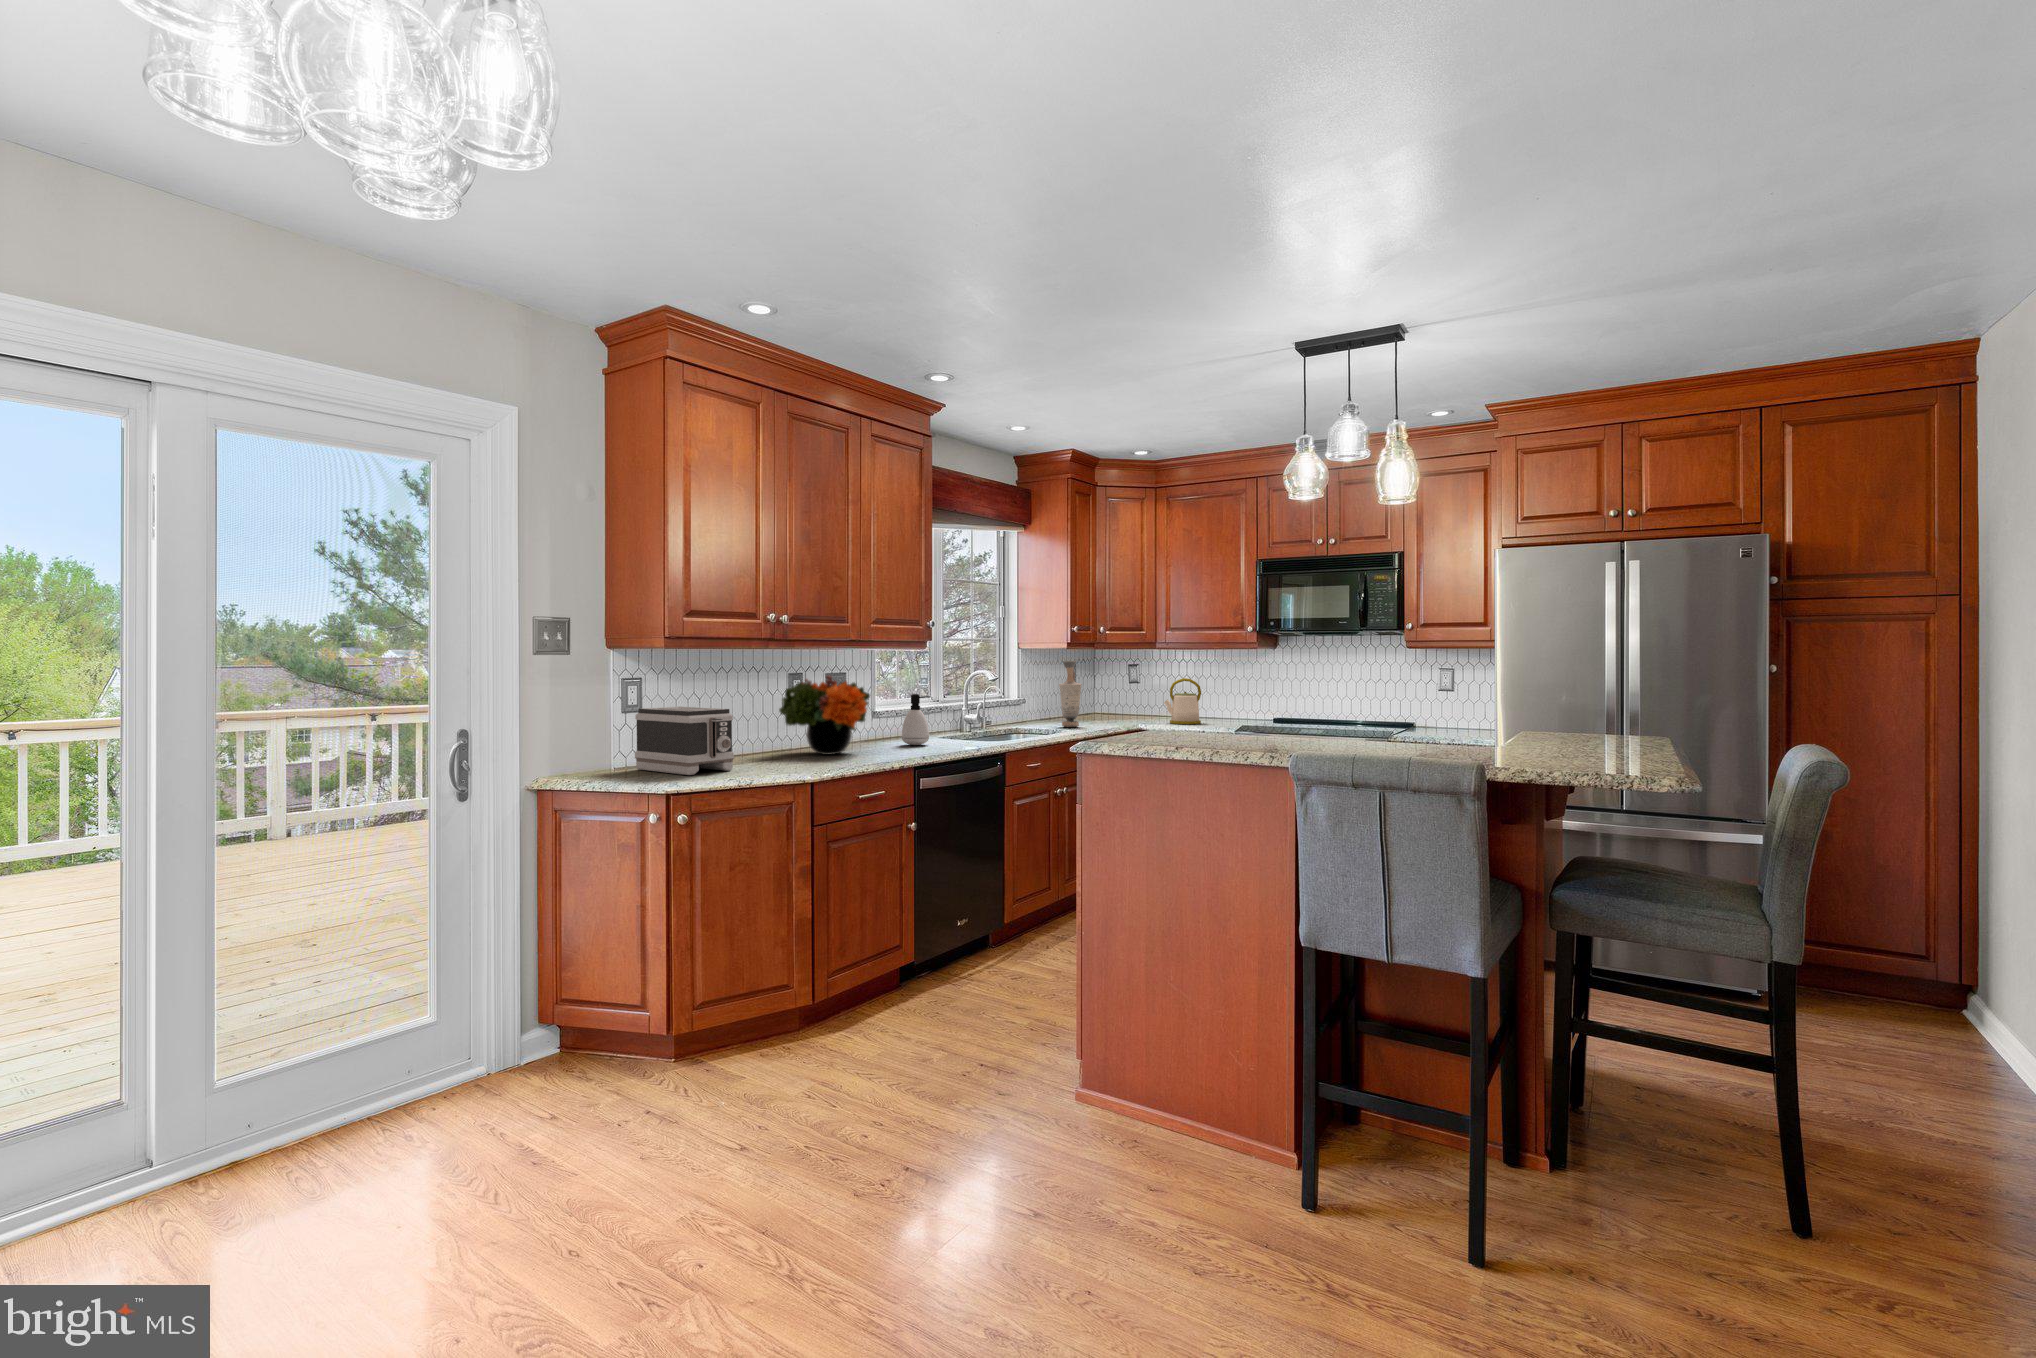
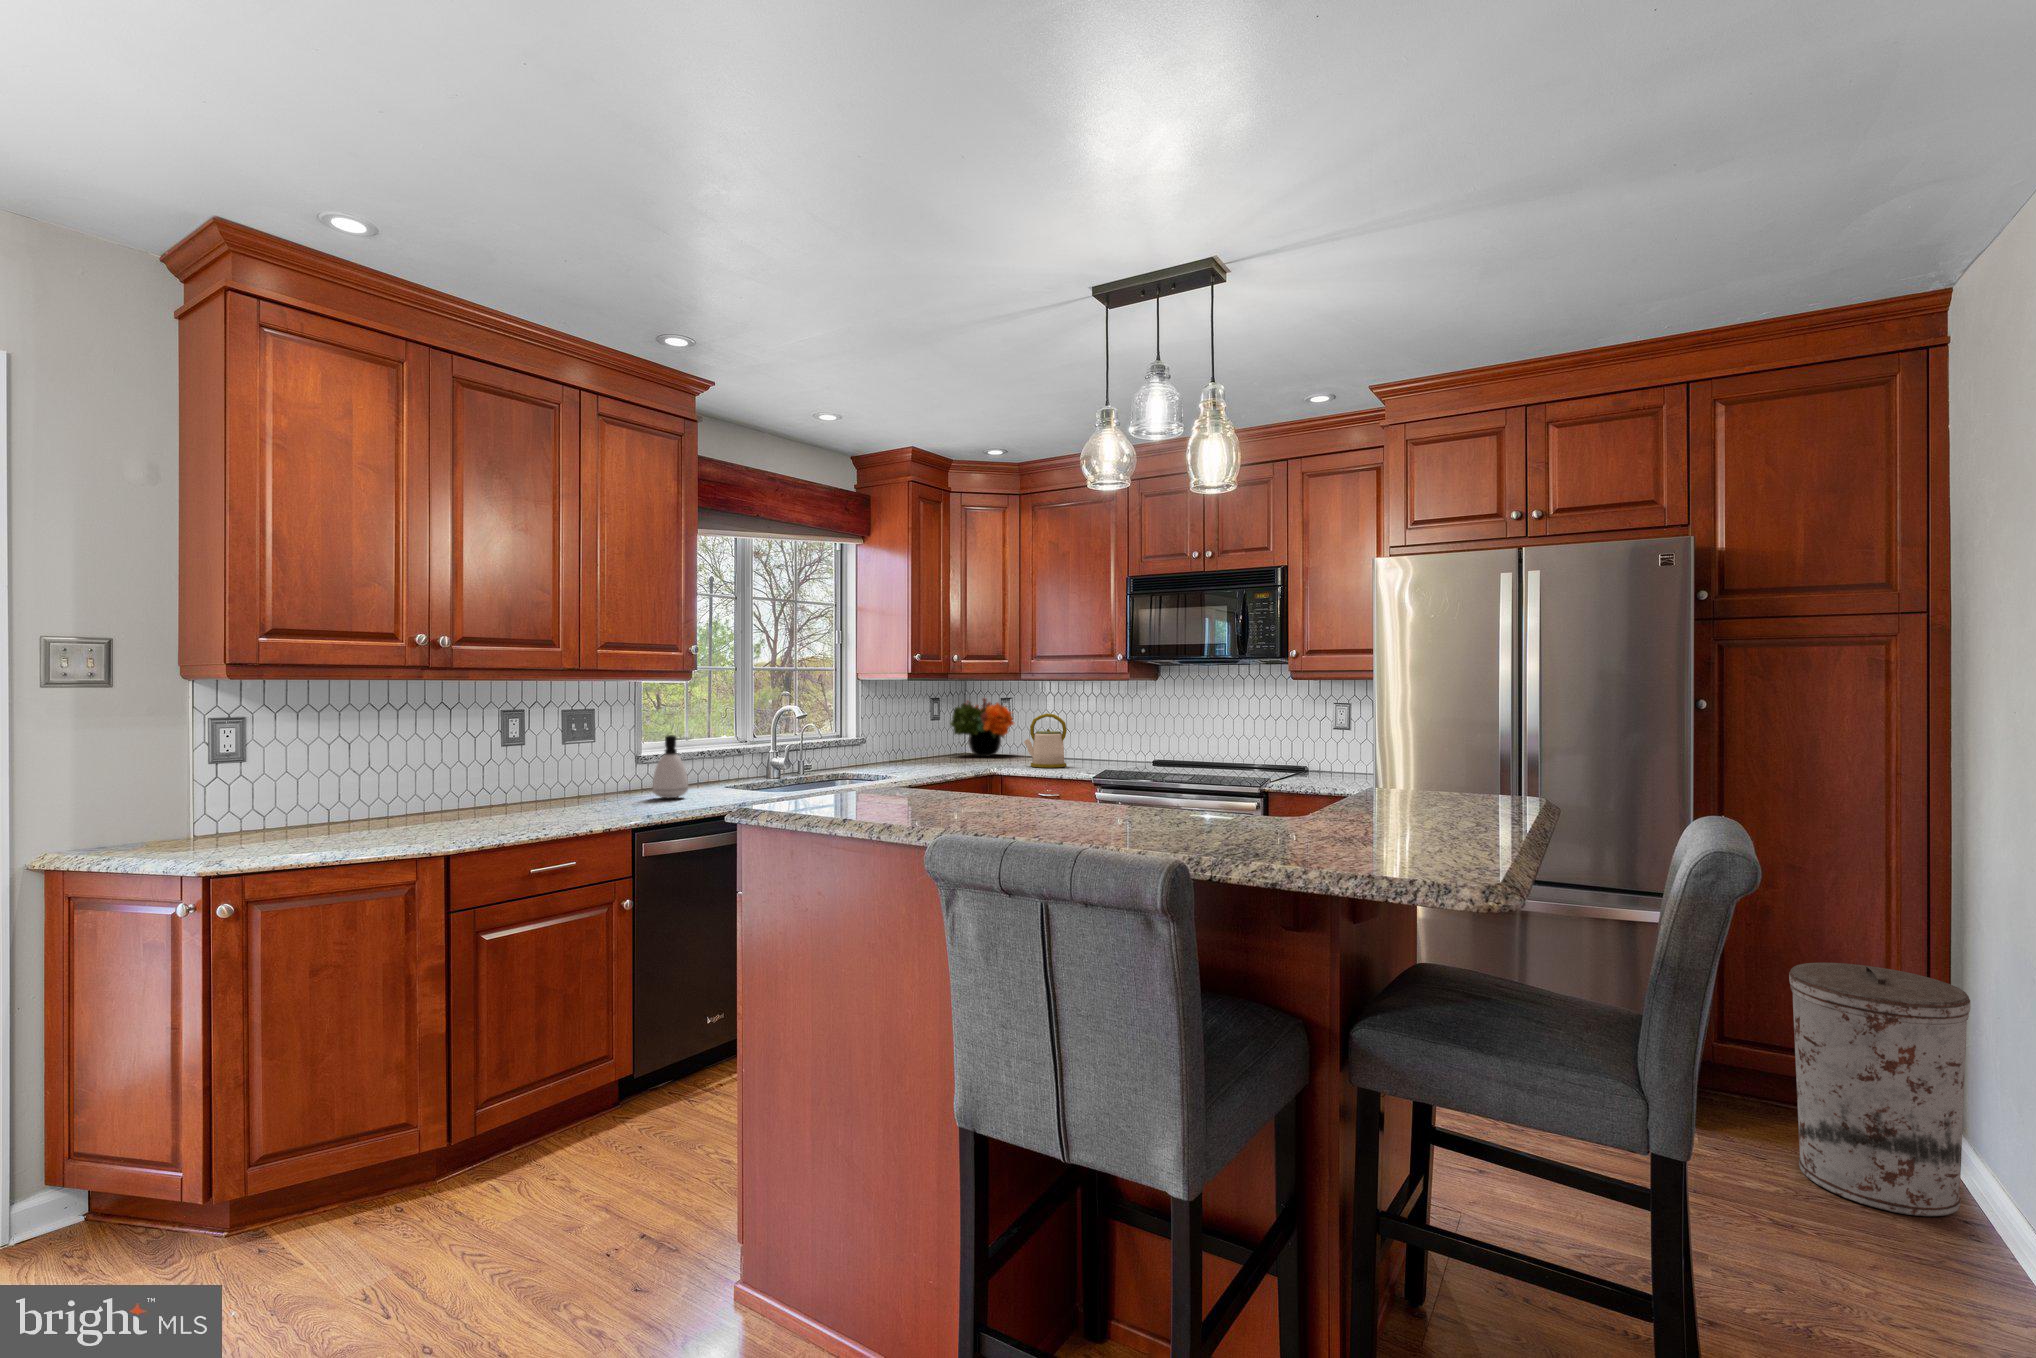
vase: present [1059,661,1082,727] -> none [892,693,919,772]
flower arrangement: present [779,675,870,755] -> present [950,698,1014,757]
toaster: present [635,706,734,775] -> none [225,754,355,848]
trash can: none [1847,872,1995,1060] -> present [1789,963,1970,1216]

